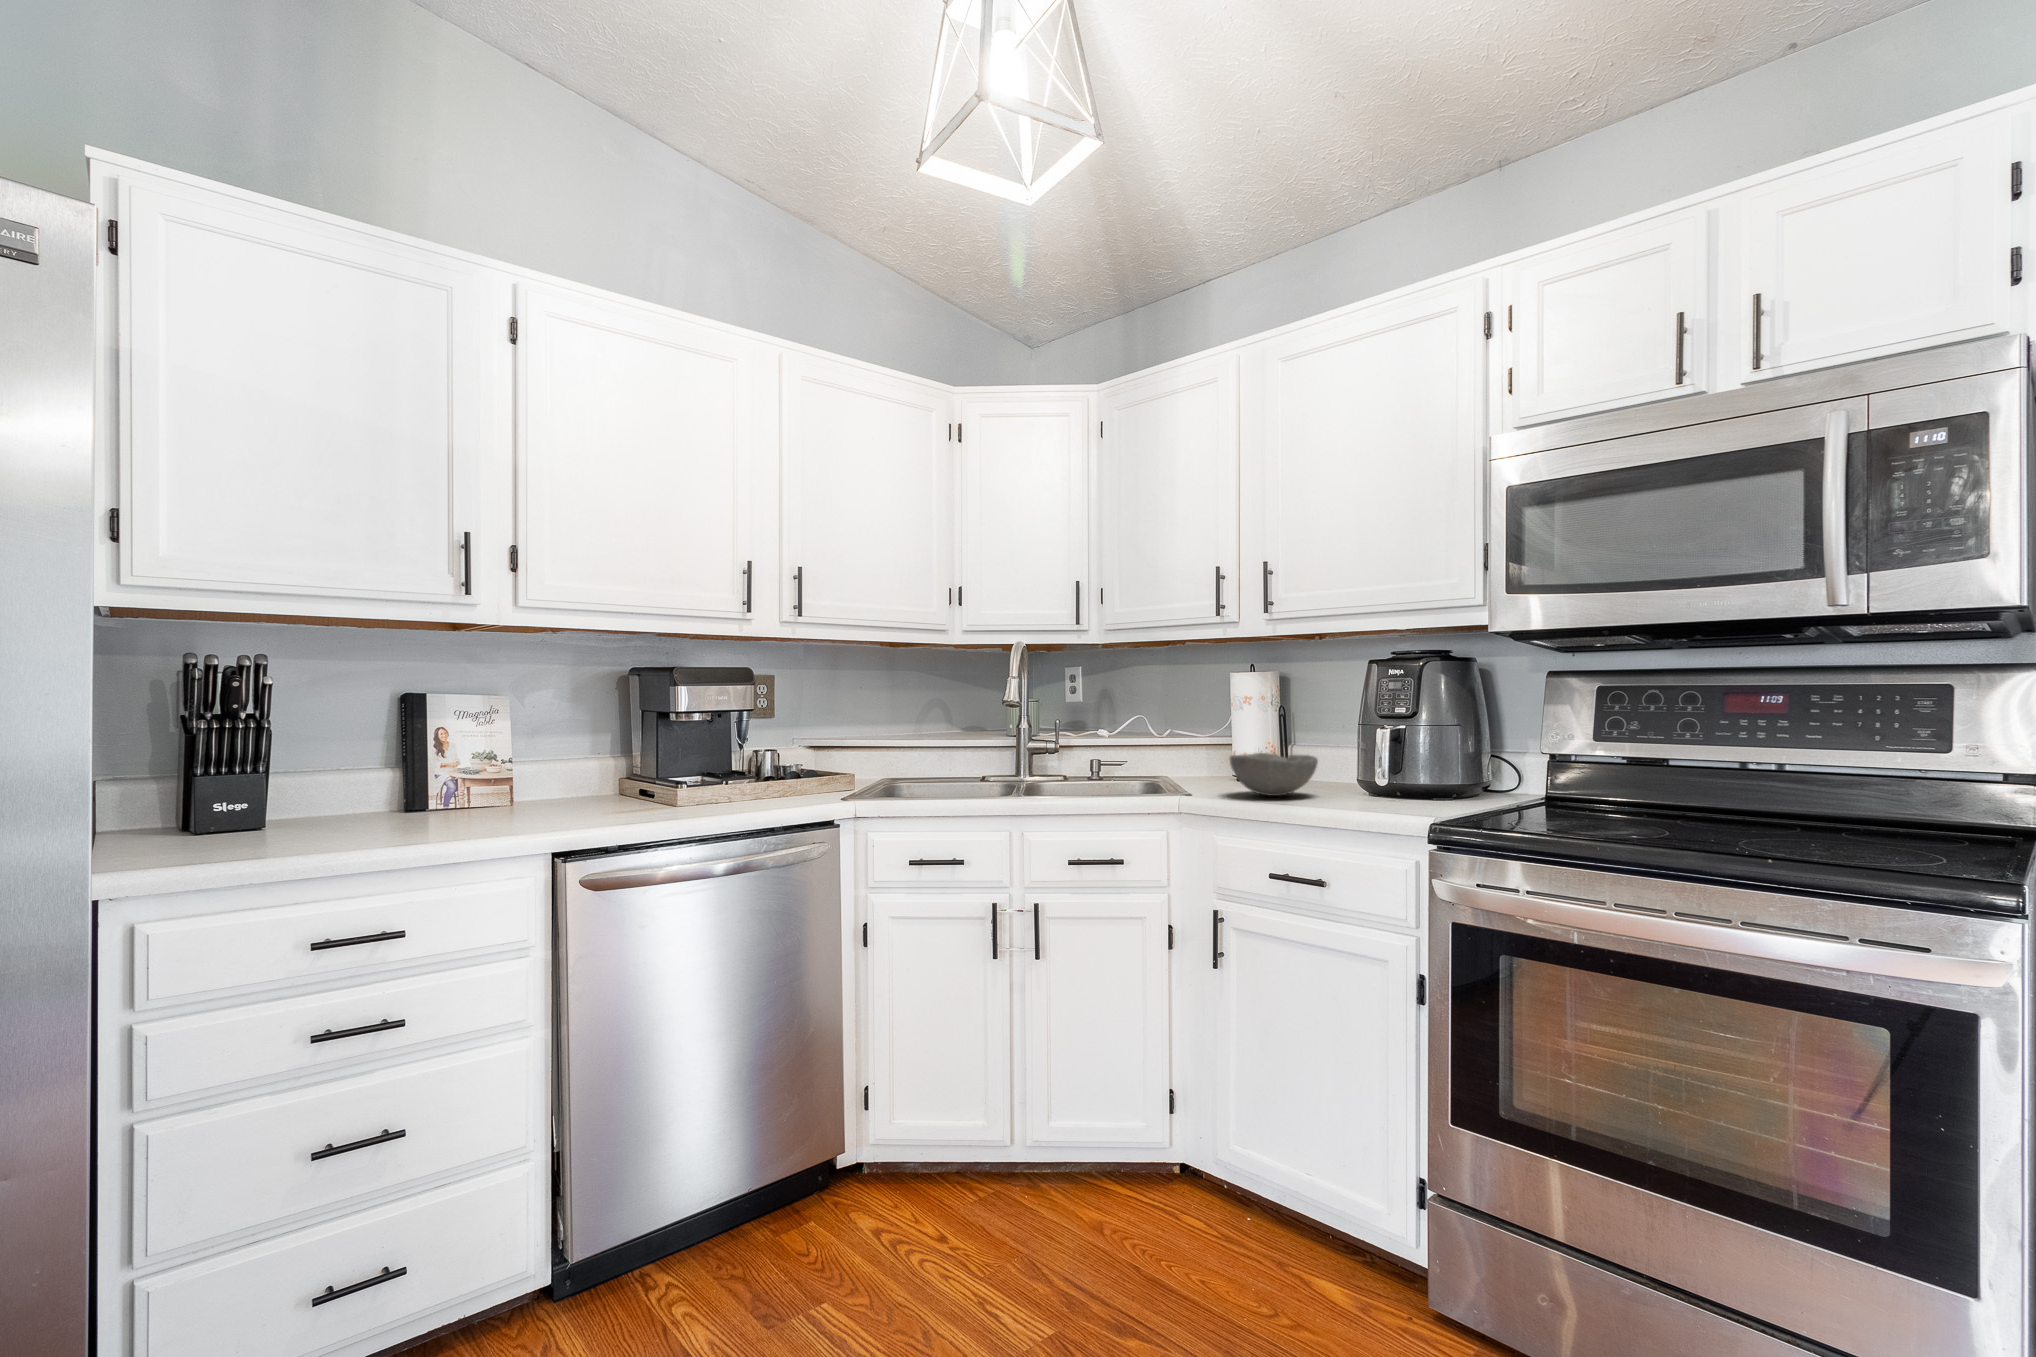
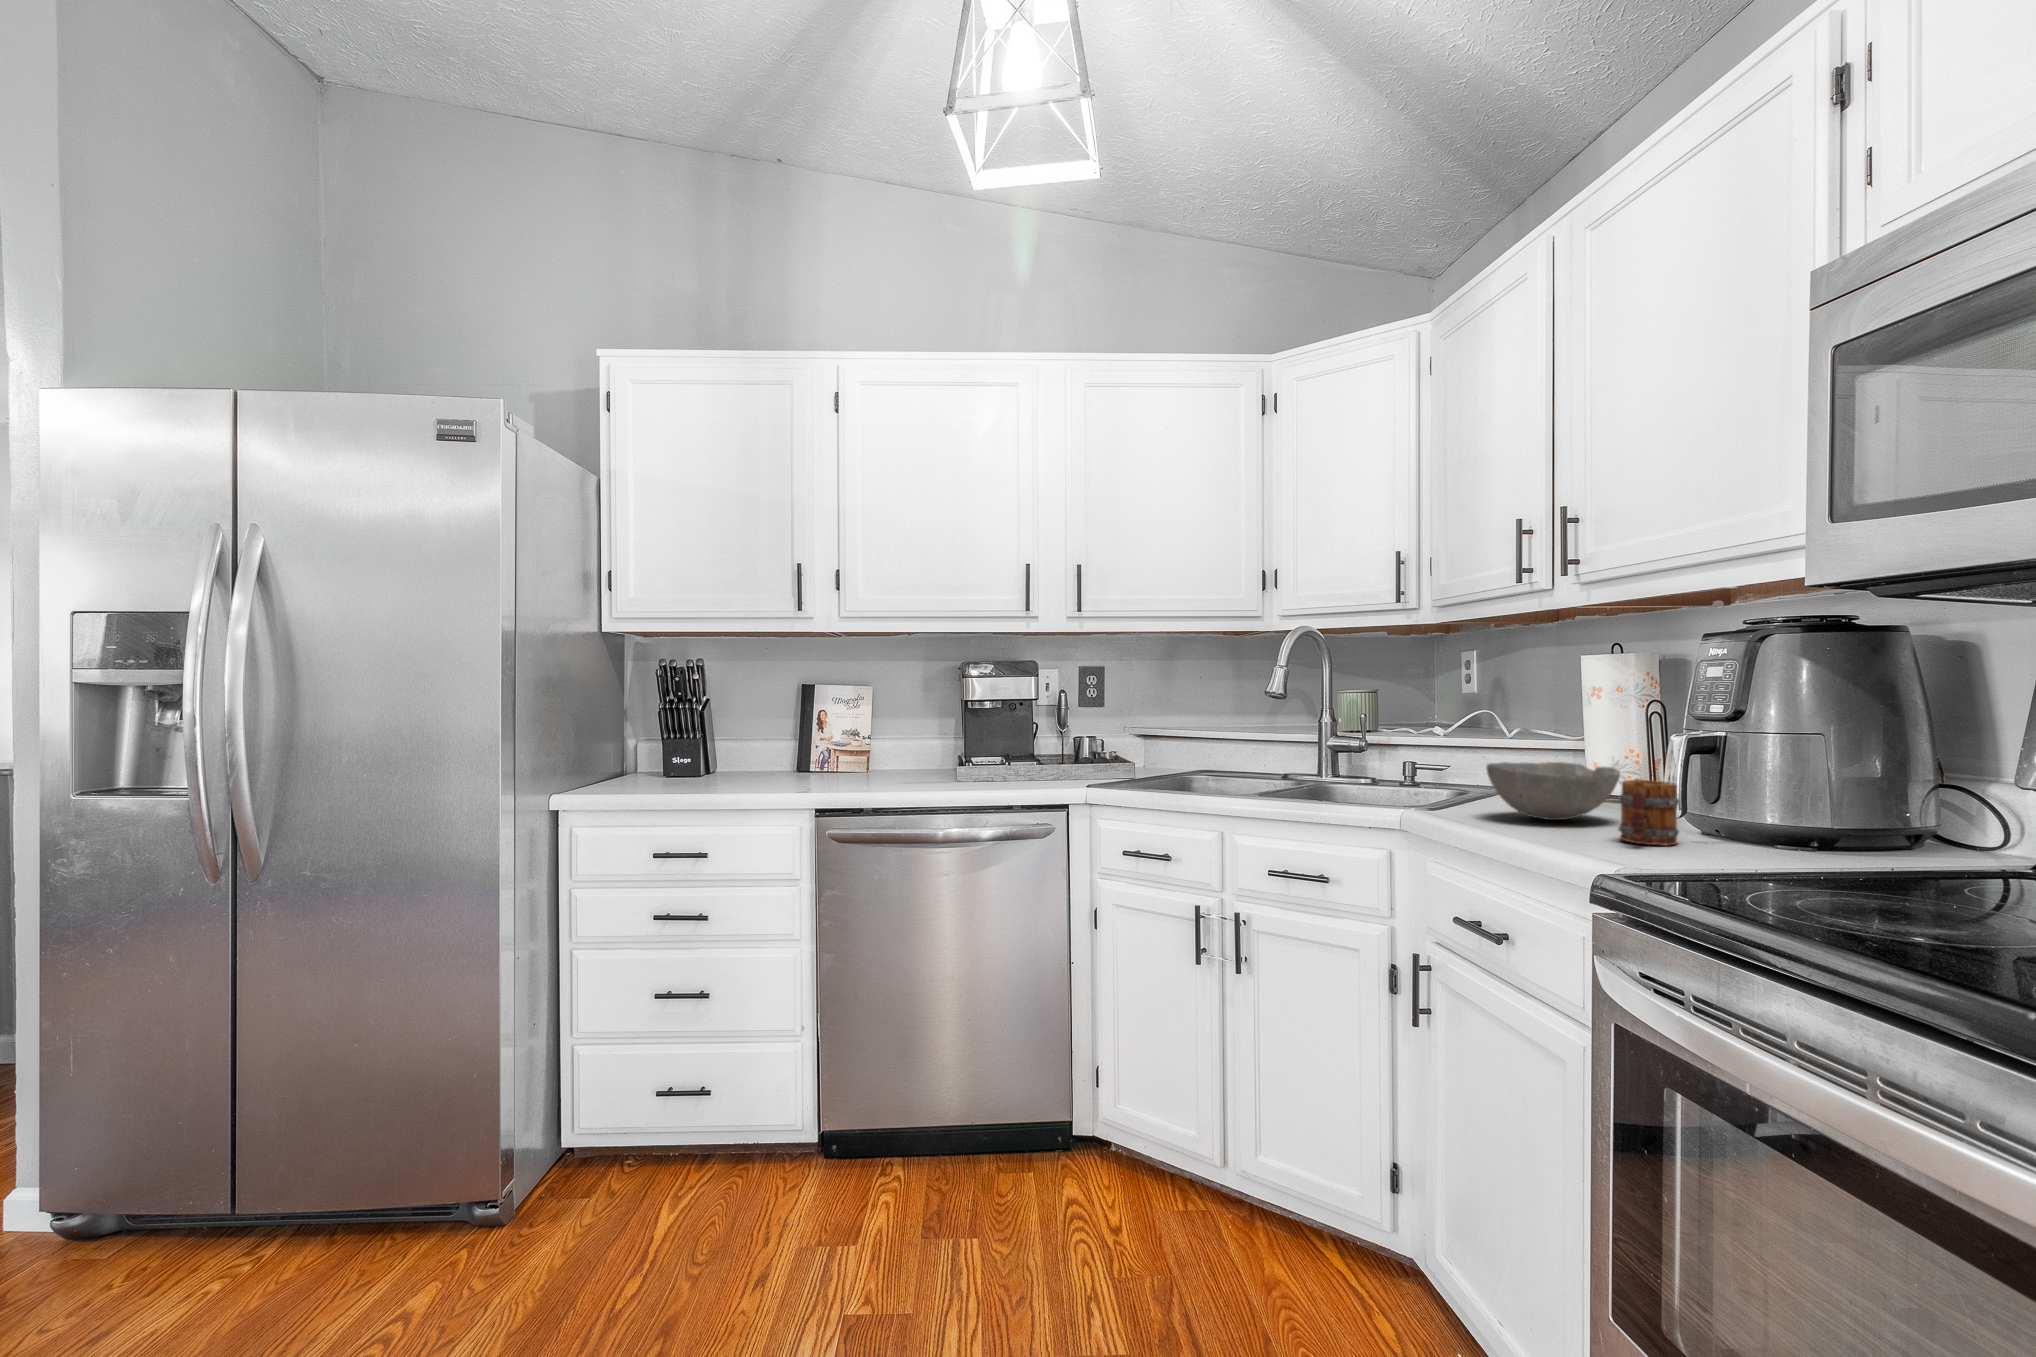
mug: none [1354,760,1392,805] -> present [1618,778,1680,846]

